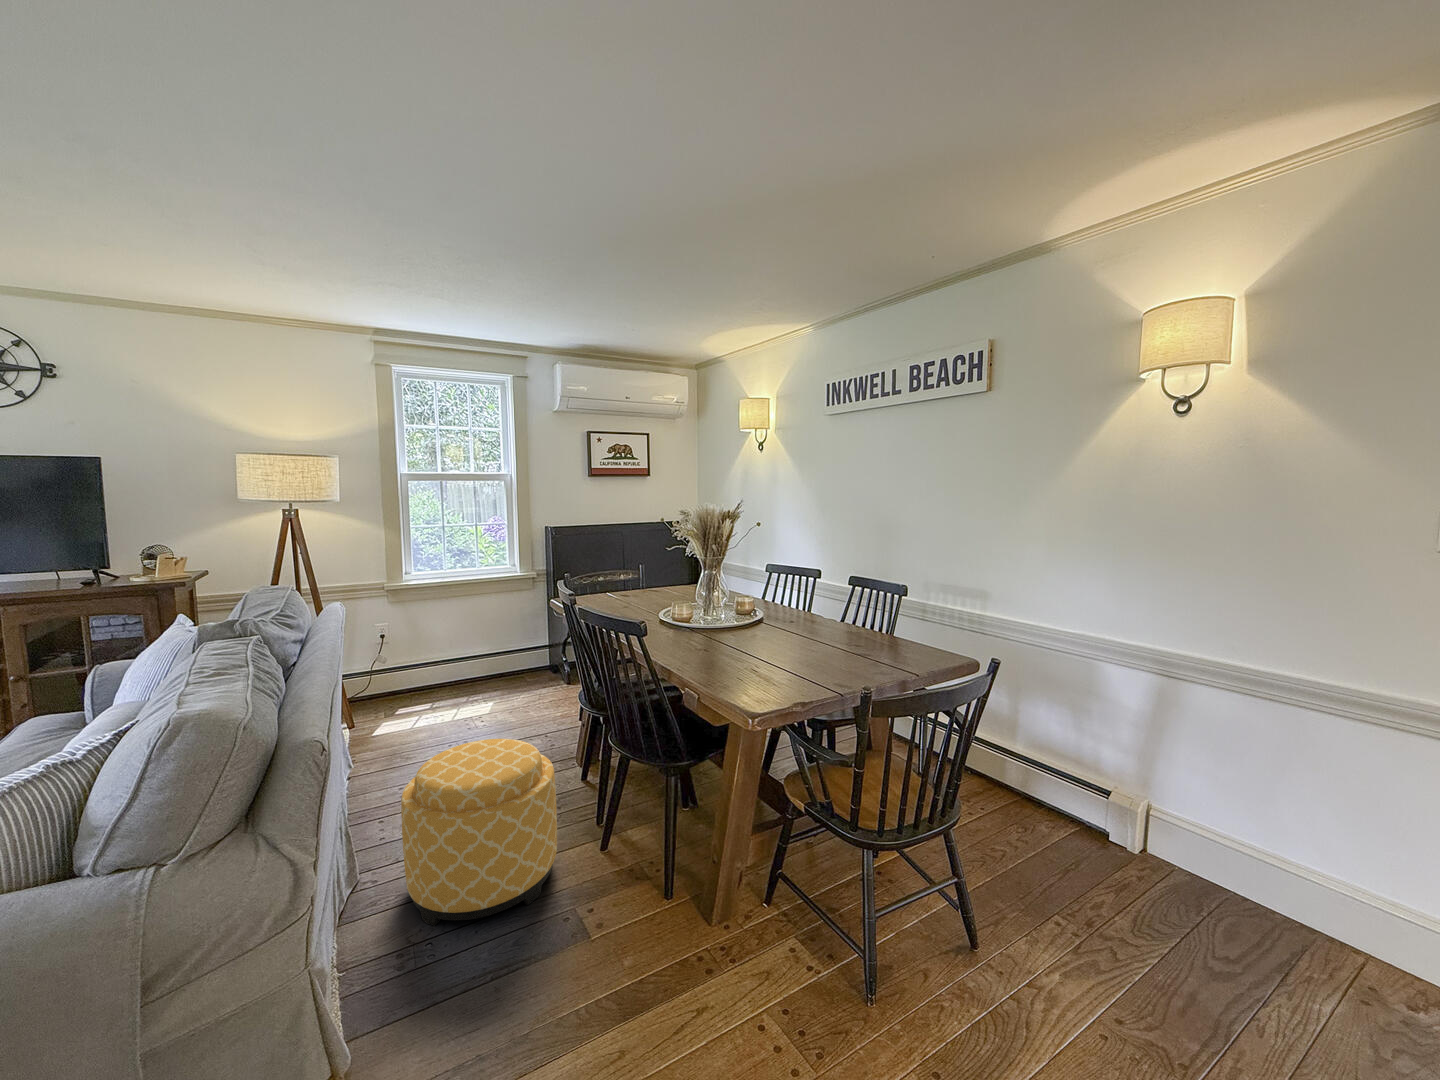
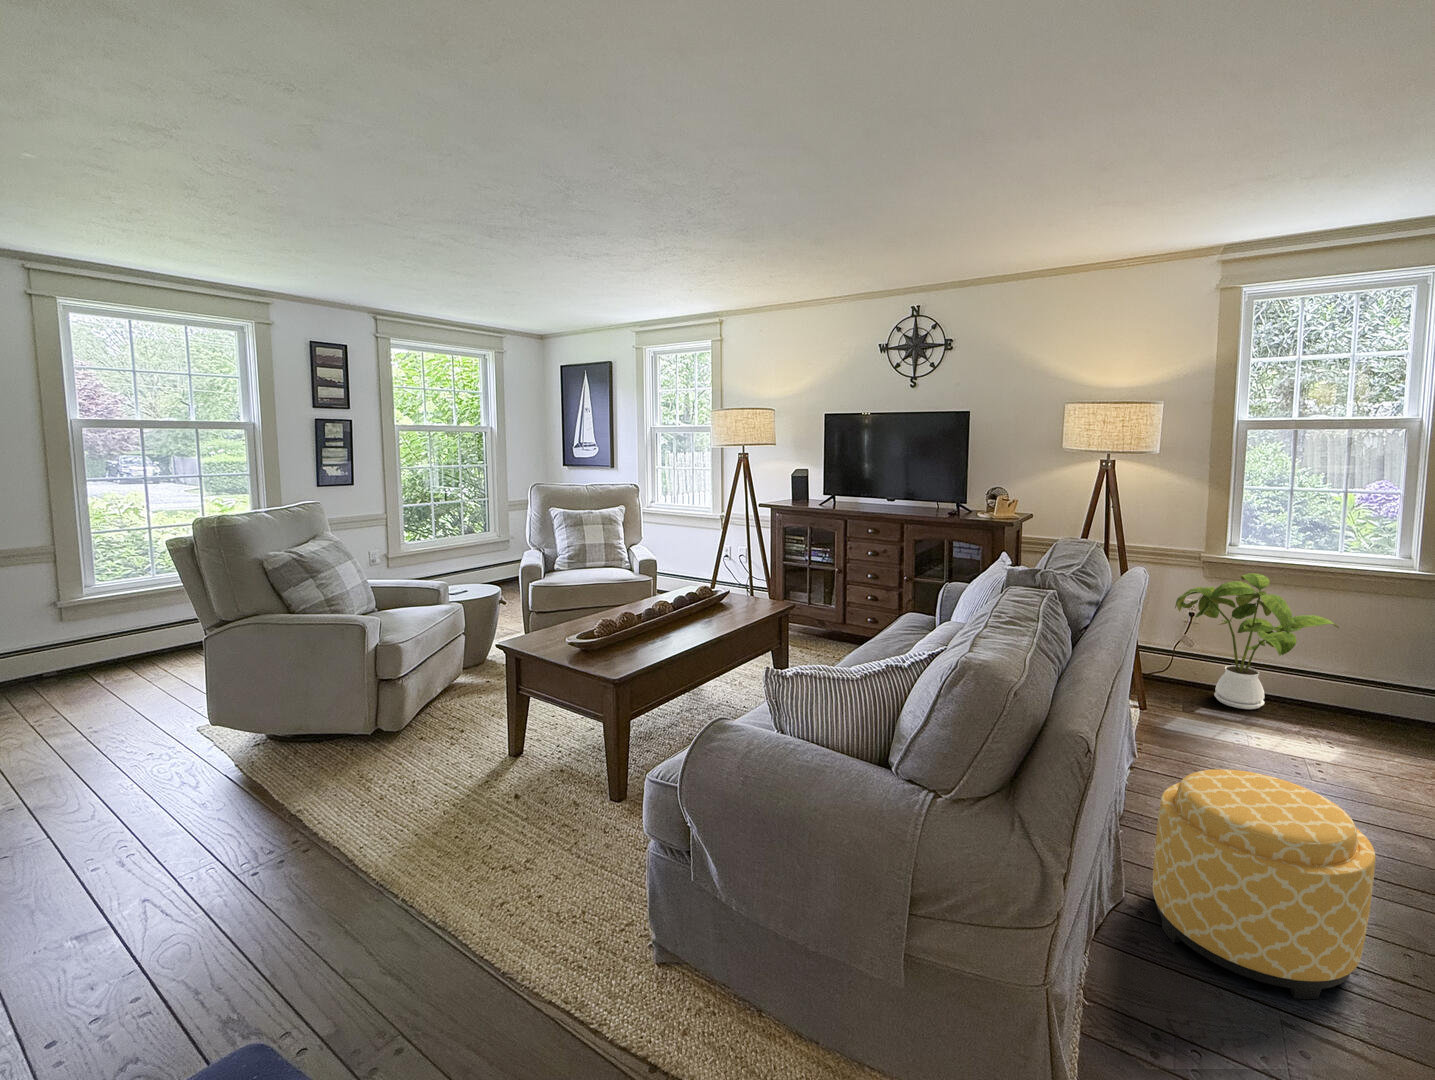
house plant: none [373,593,488,703] -> present [1175,573,1339,709]

